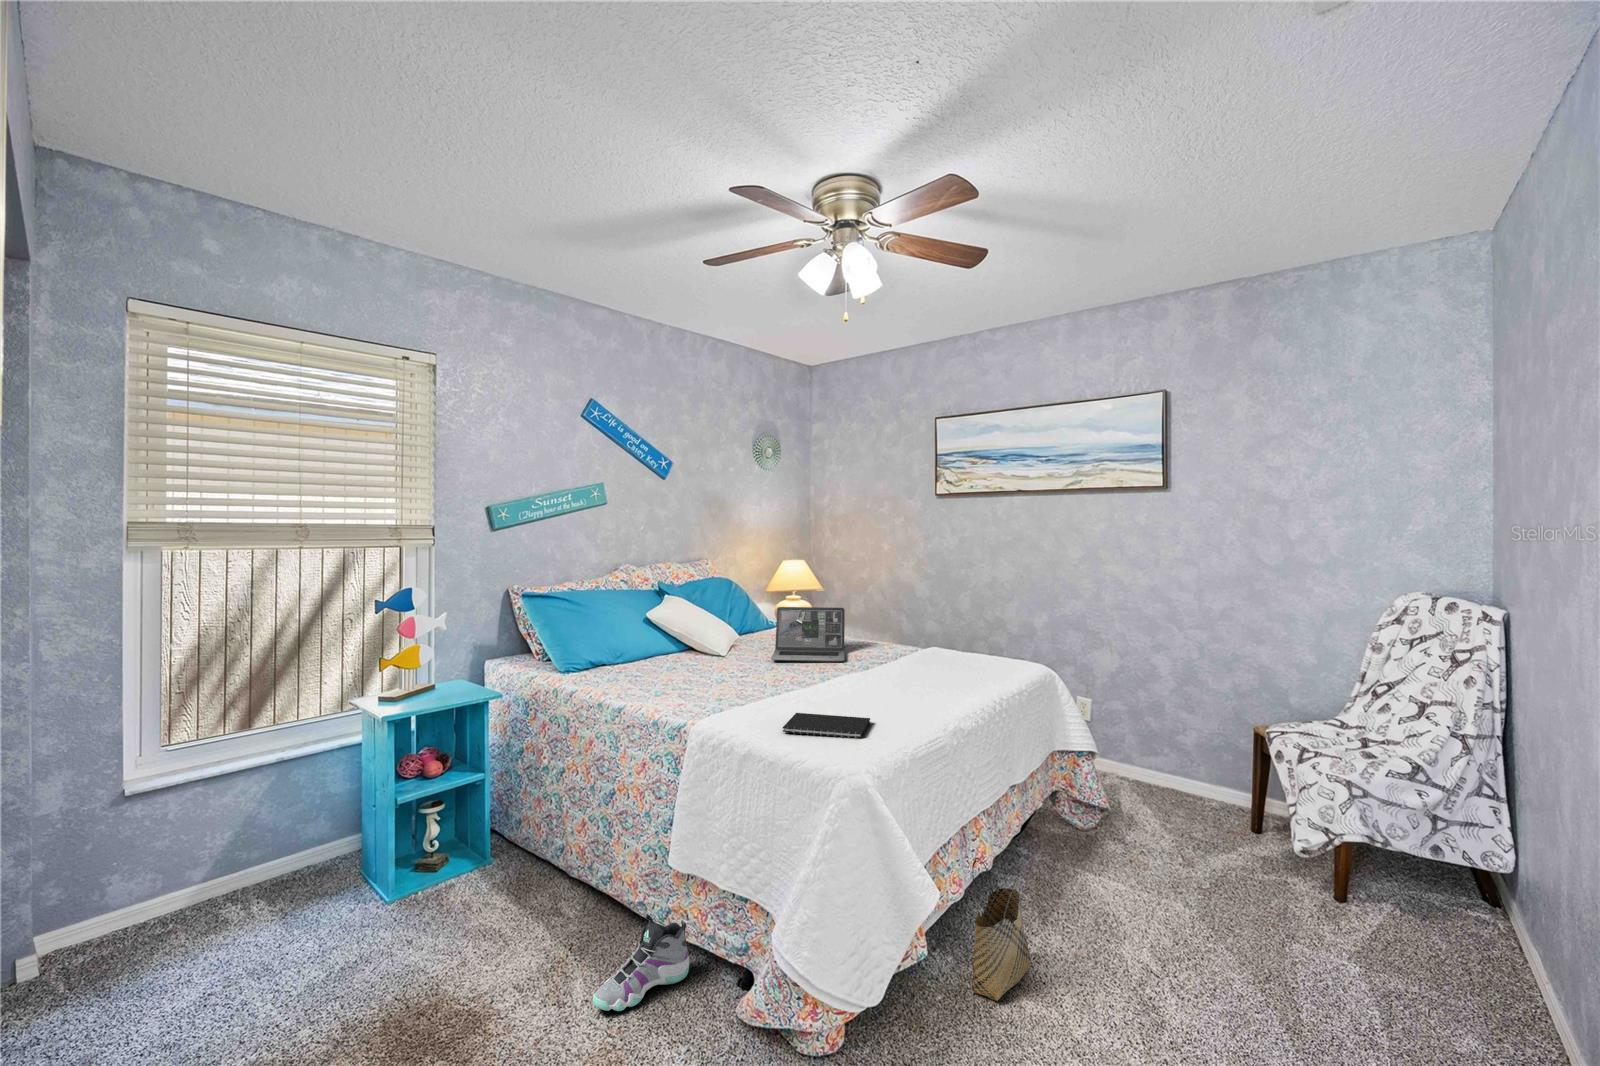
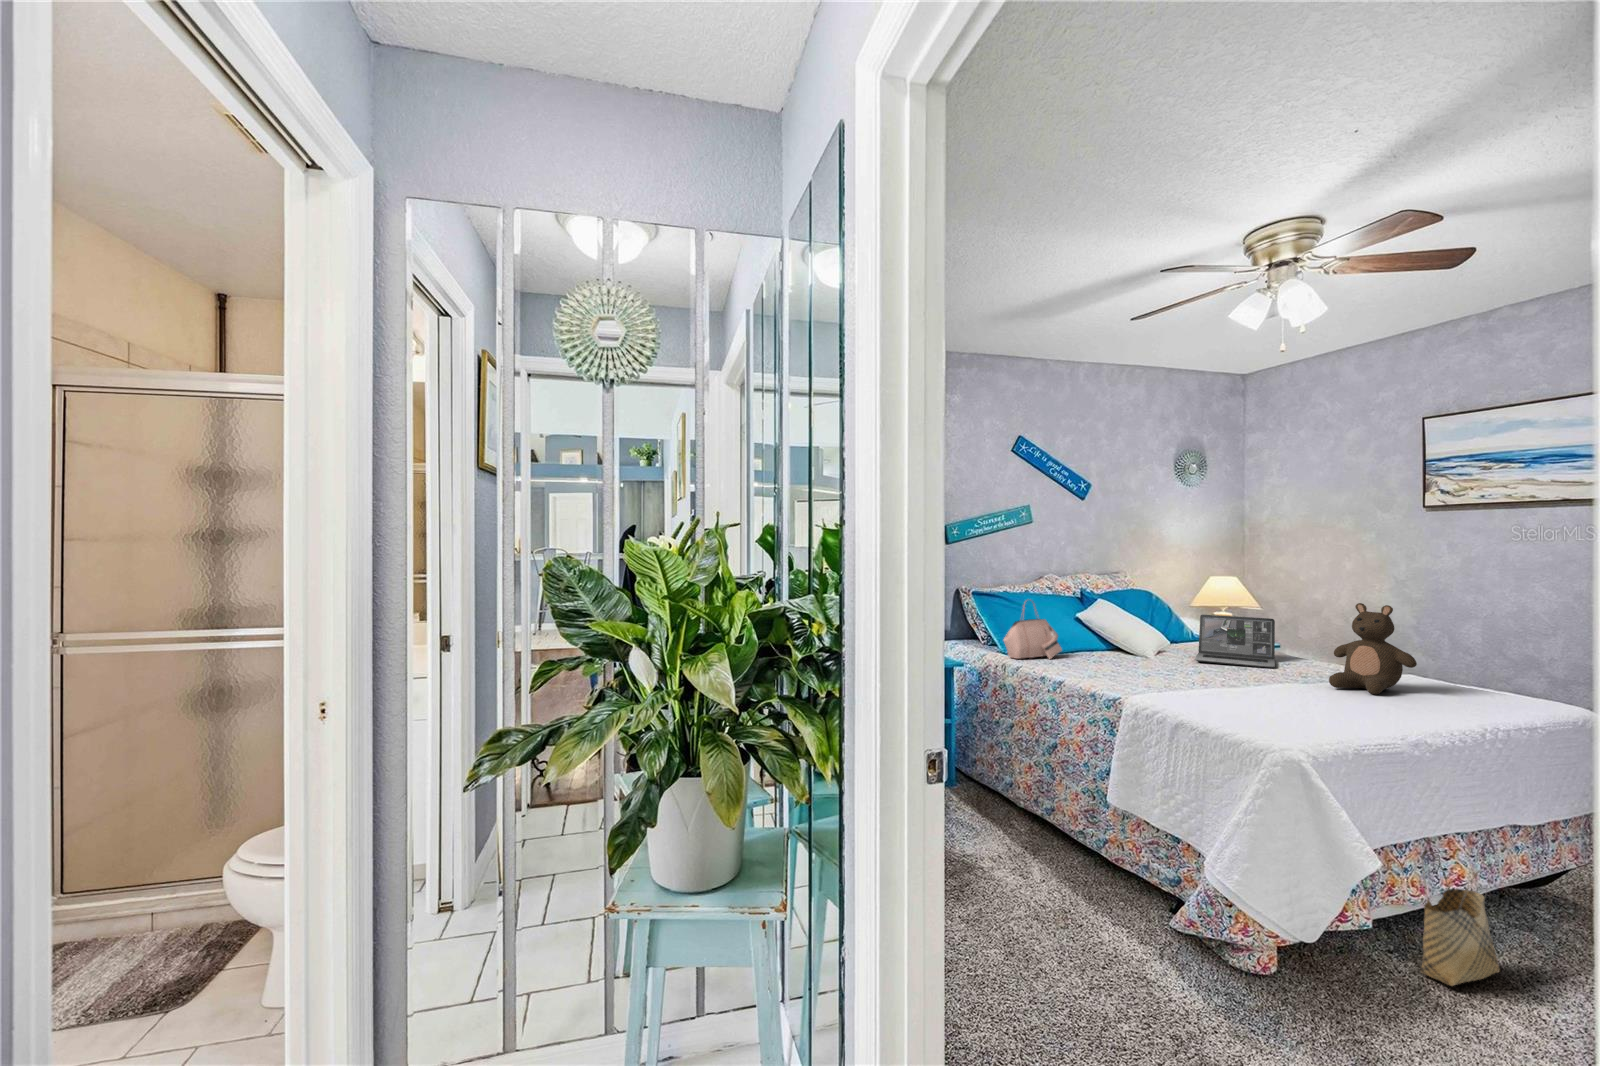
stuffed bear: none [891,593,962,687] -> present [1329,603,1417,694]
handbag: none [557,603,630,679] -> present [1004,600,1062,659]
notebook: present [783,713,870,739] -> none [1212,696,1304,720]
sneaker: present [593,914,689,1011] -> none [1048,834,1126,901]

